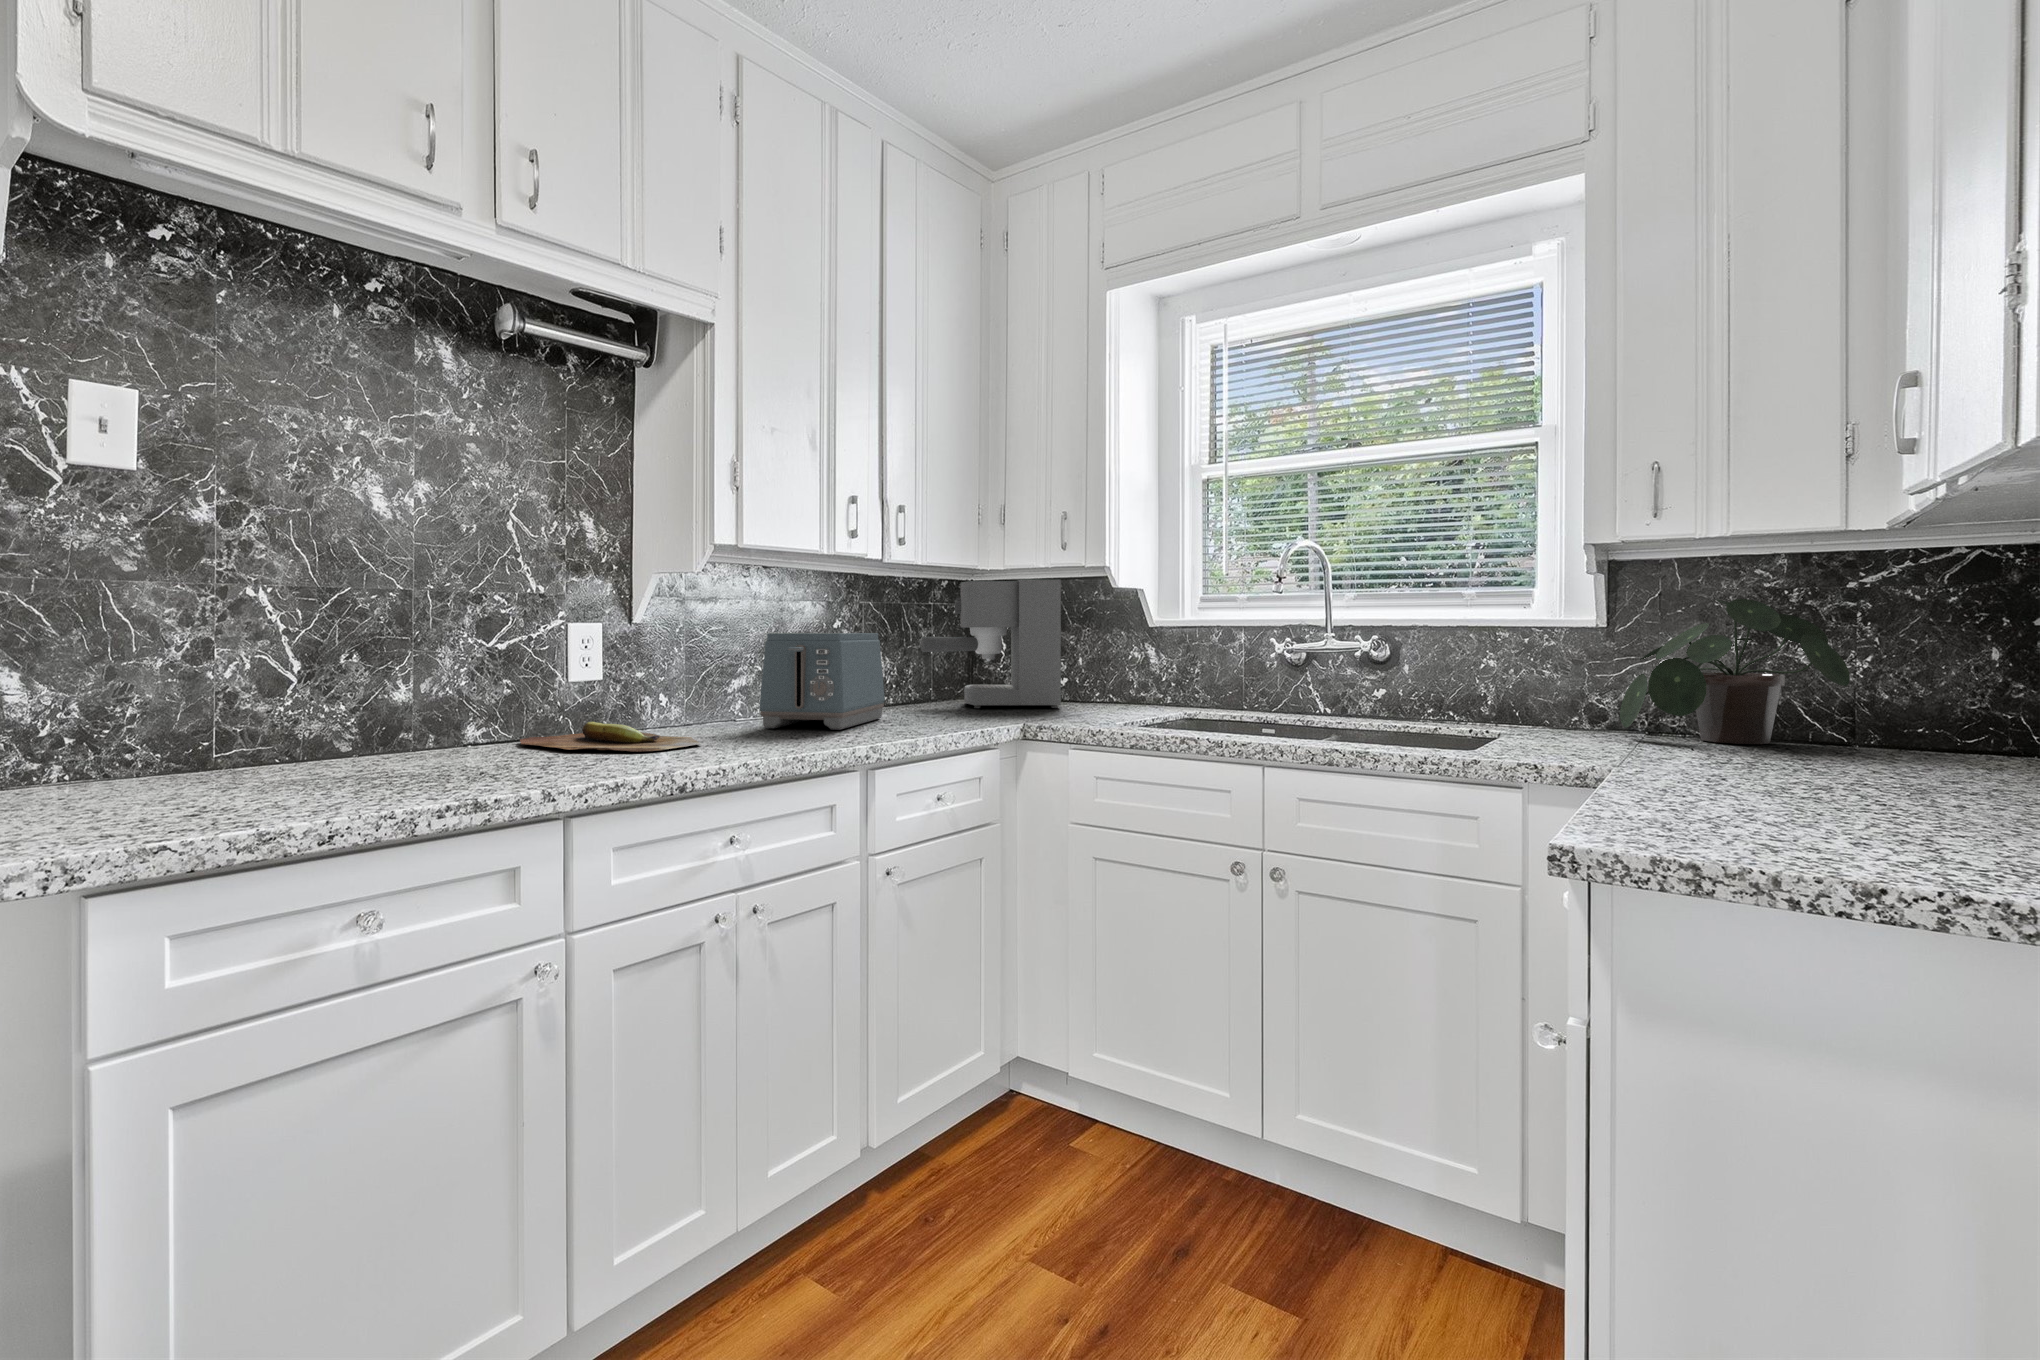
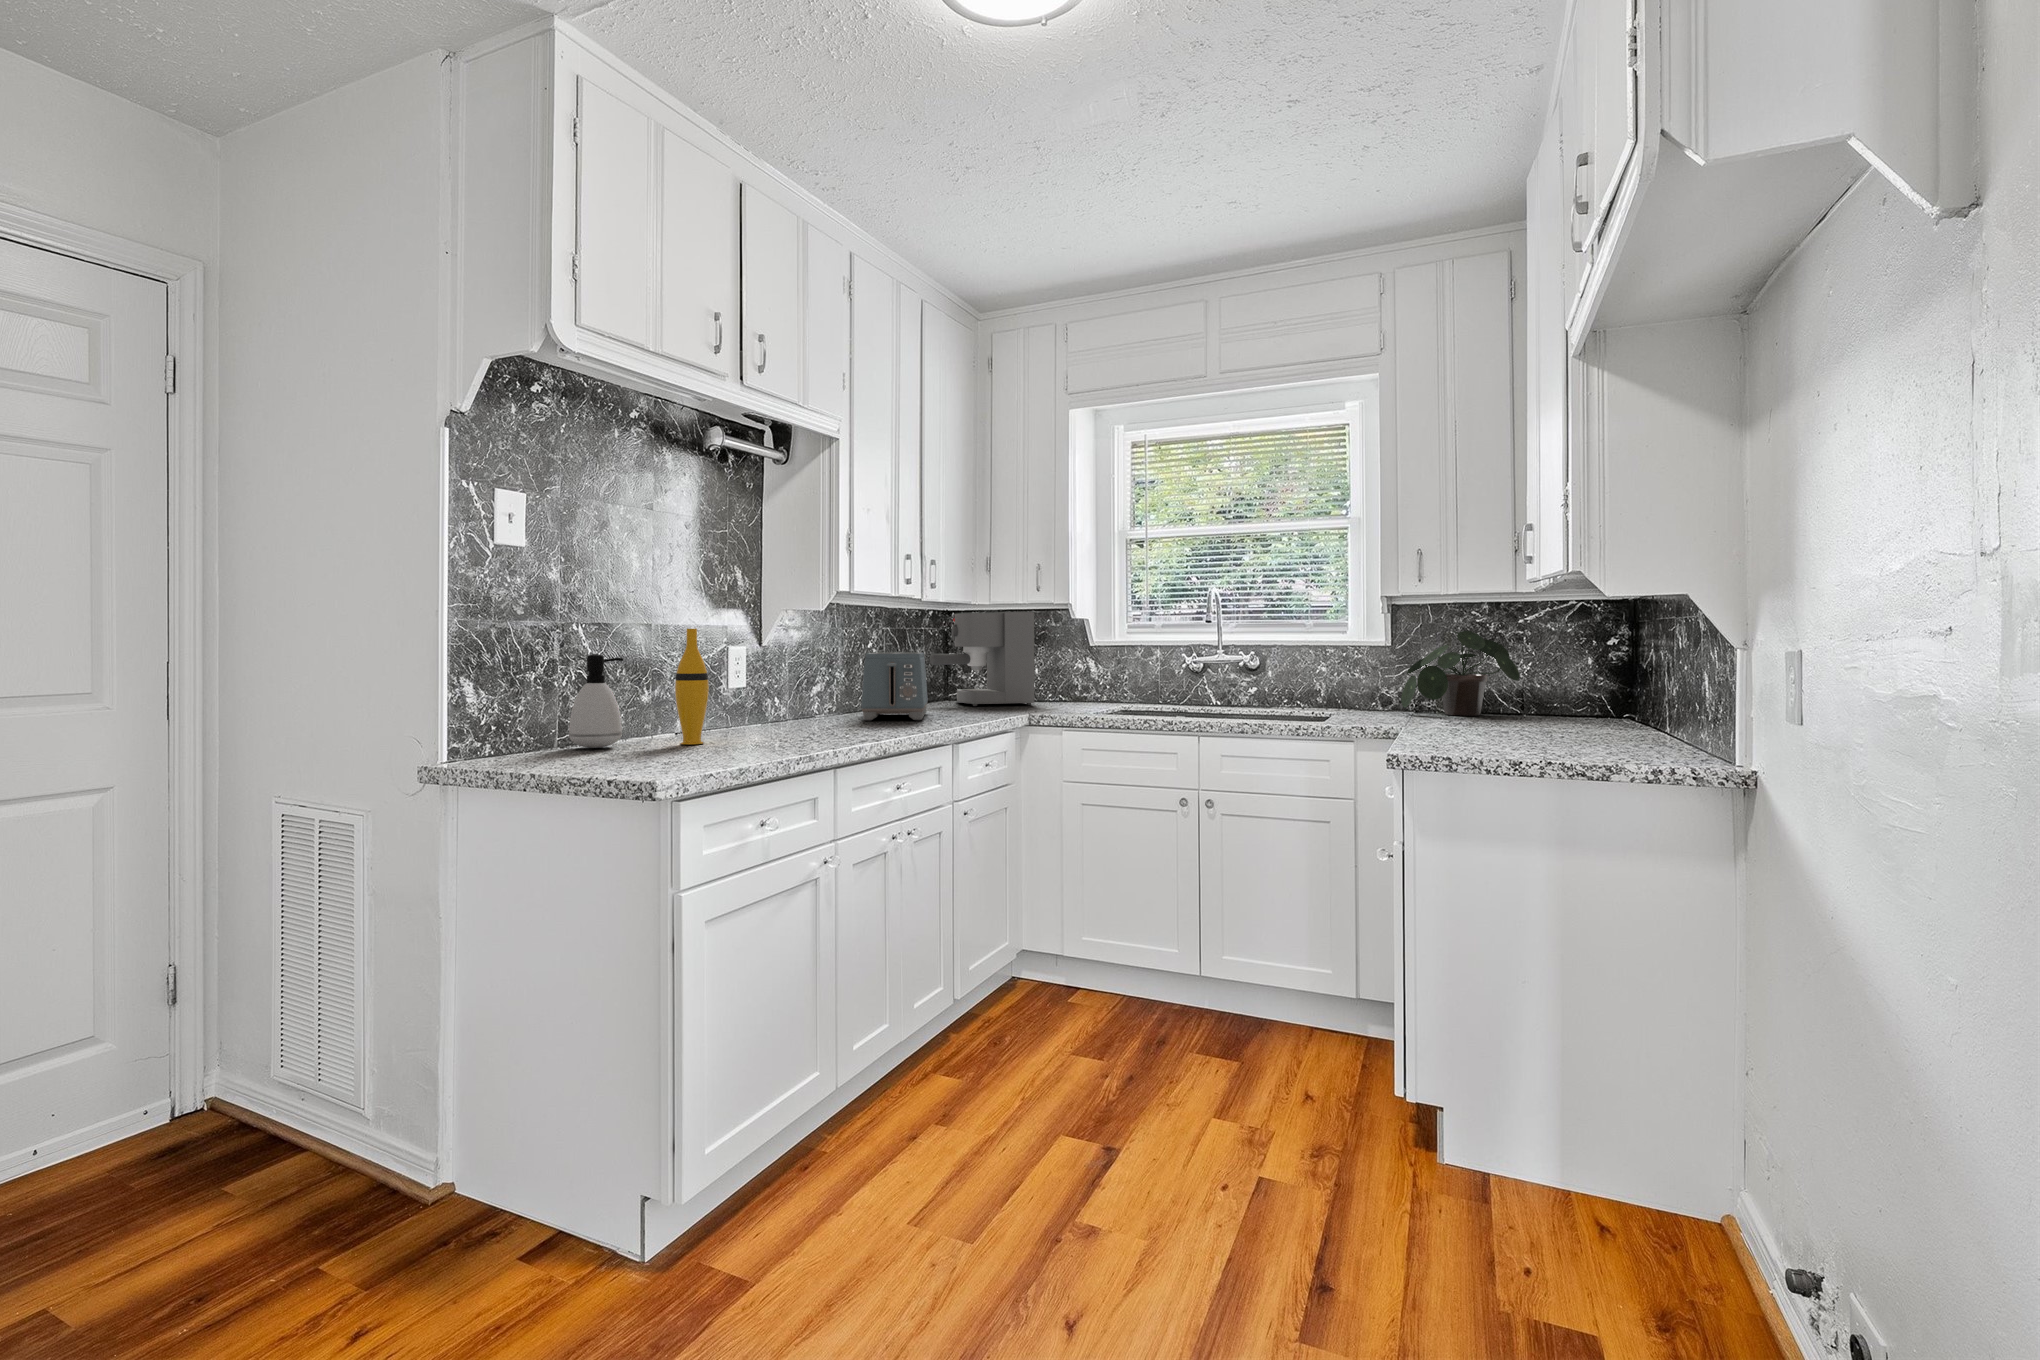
vase: none [365,589,423,766] -> present [675,629,709,745]
soap dispenser: none [194,627,288,768] -> present [569,654,623,748]
cutting board: present [520,722,701,752] -> none [724,717,857,734]

